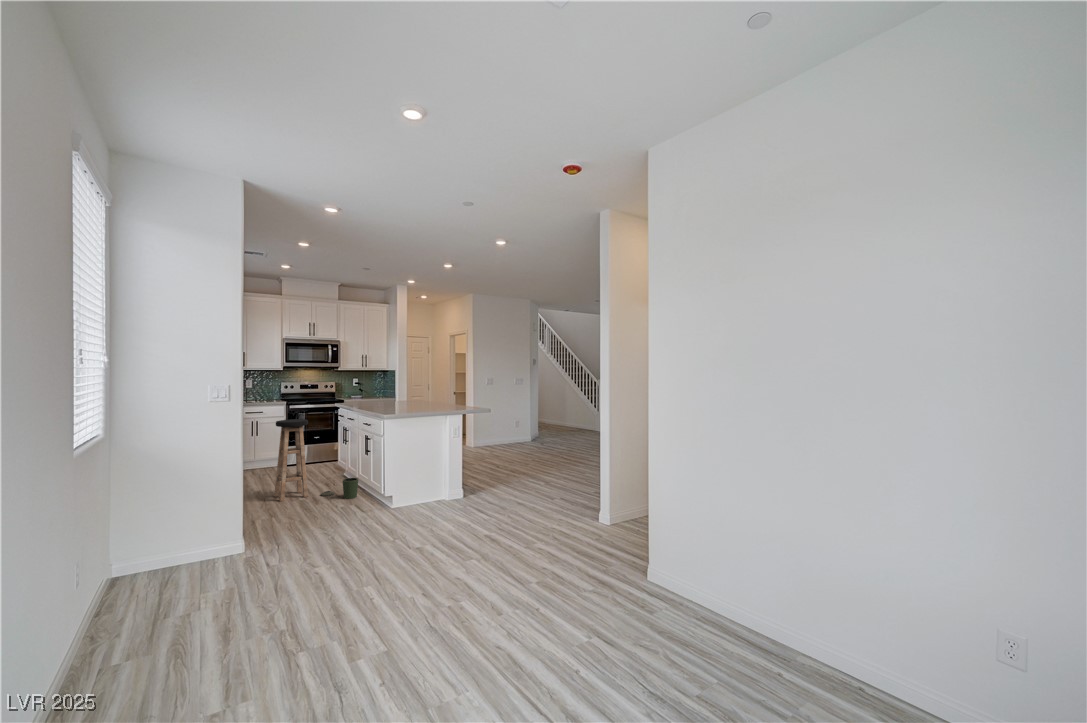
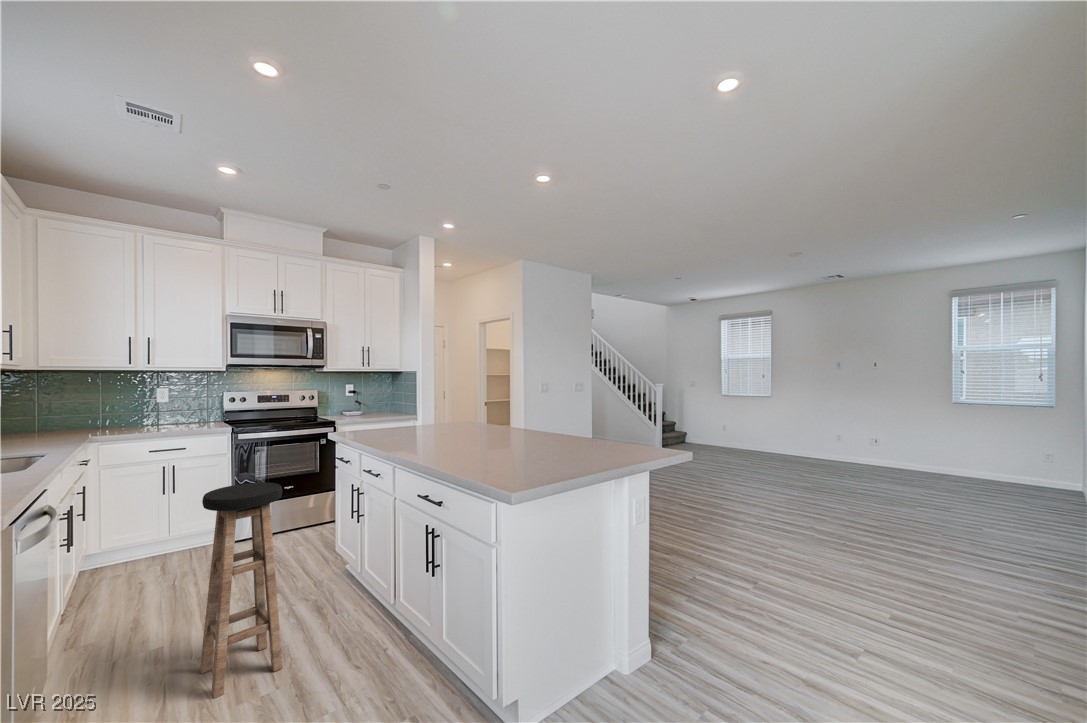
trash can: present [321,478,358,499] -> none [312,615,403,674]

